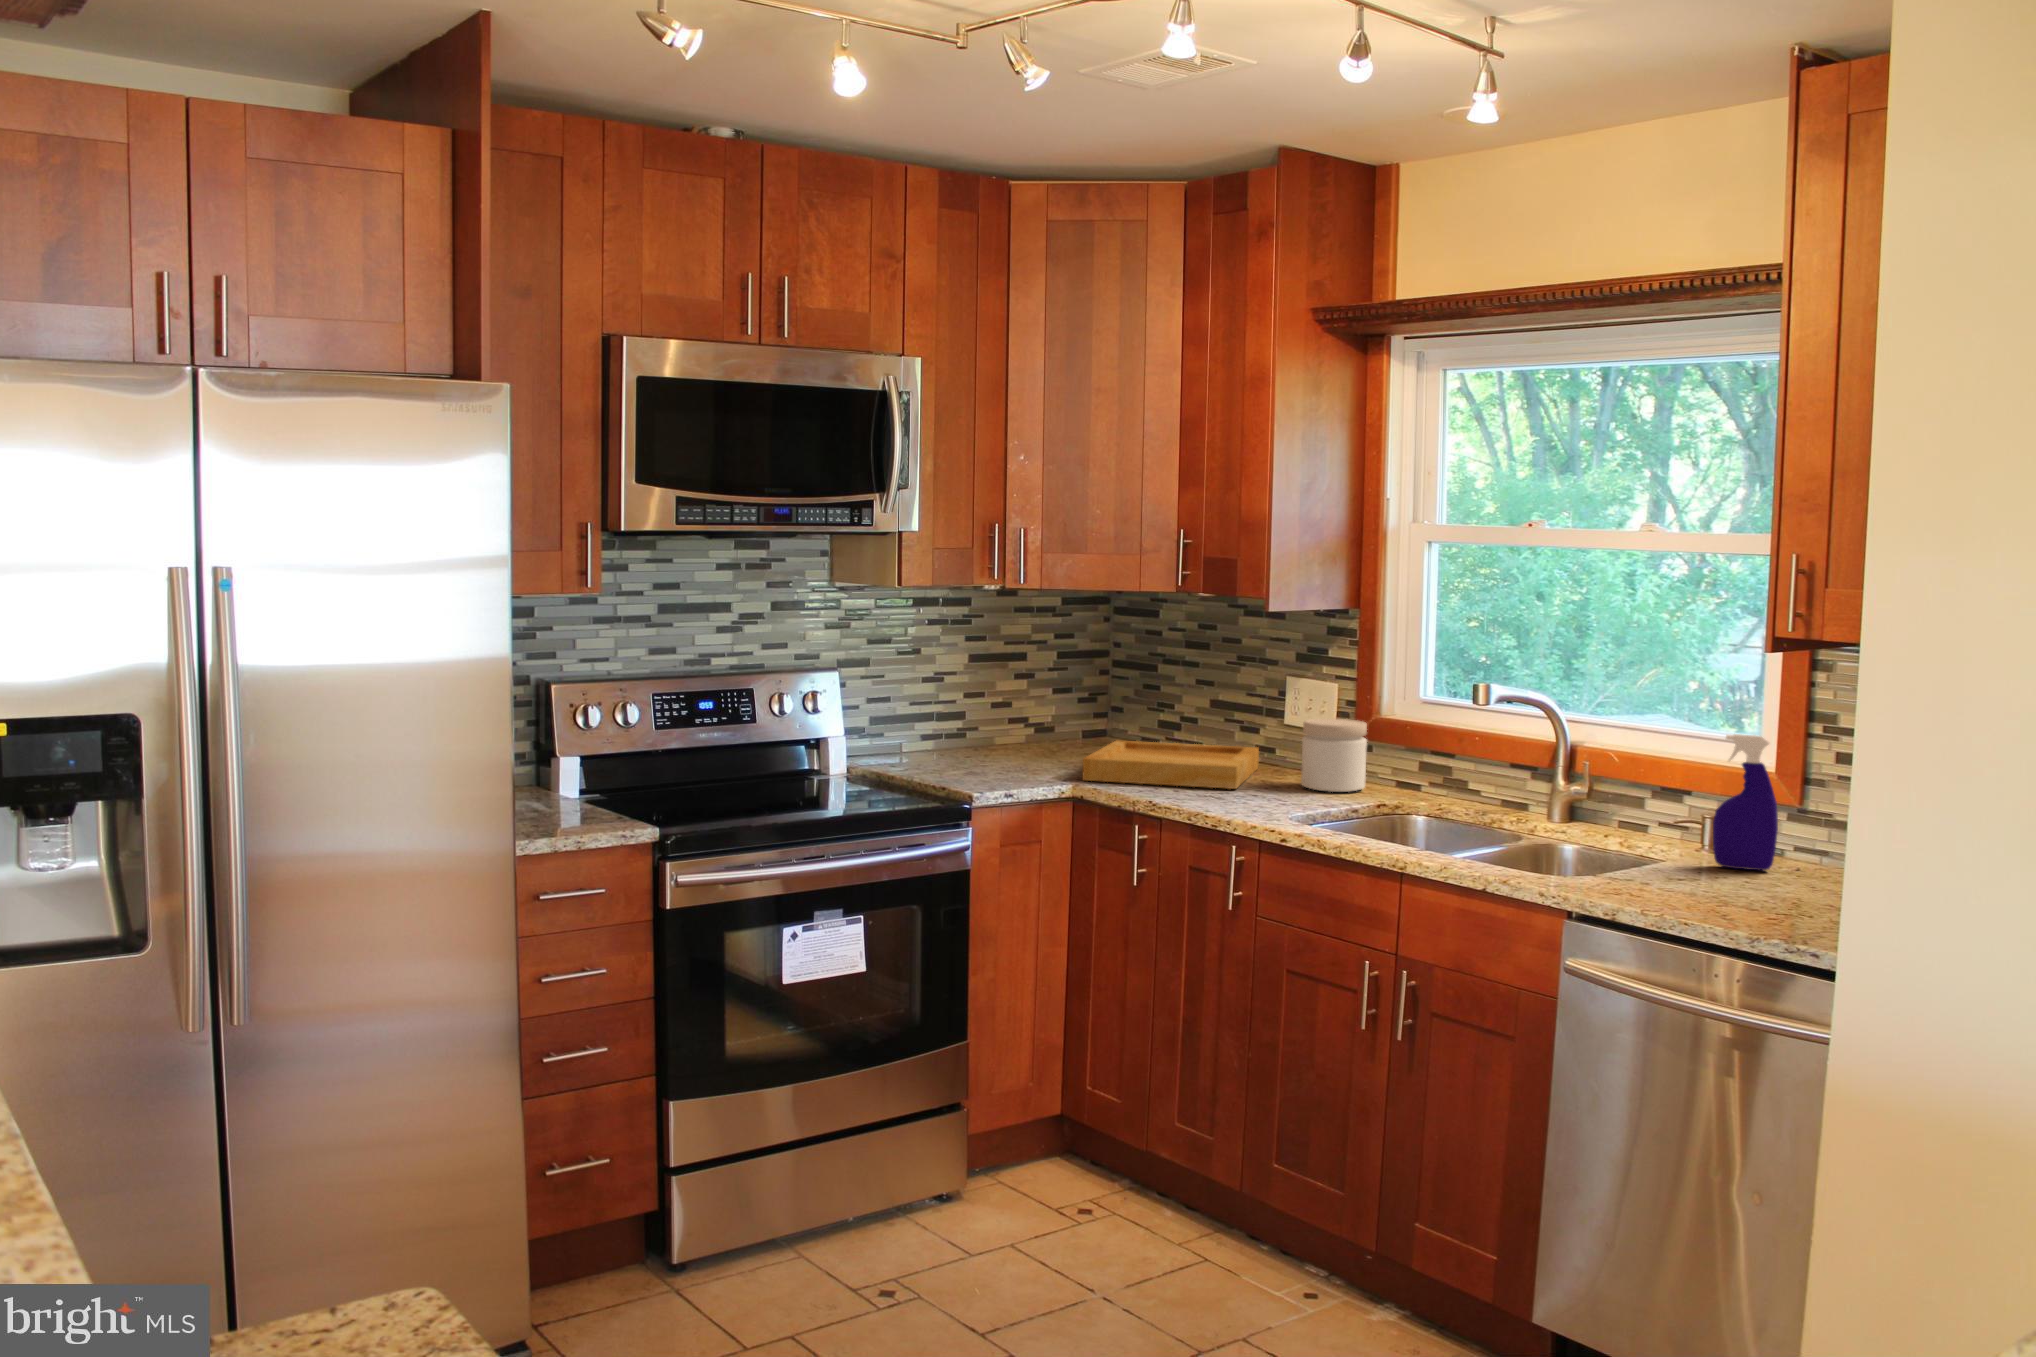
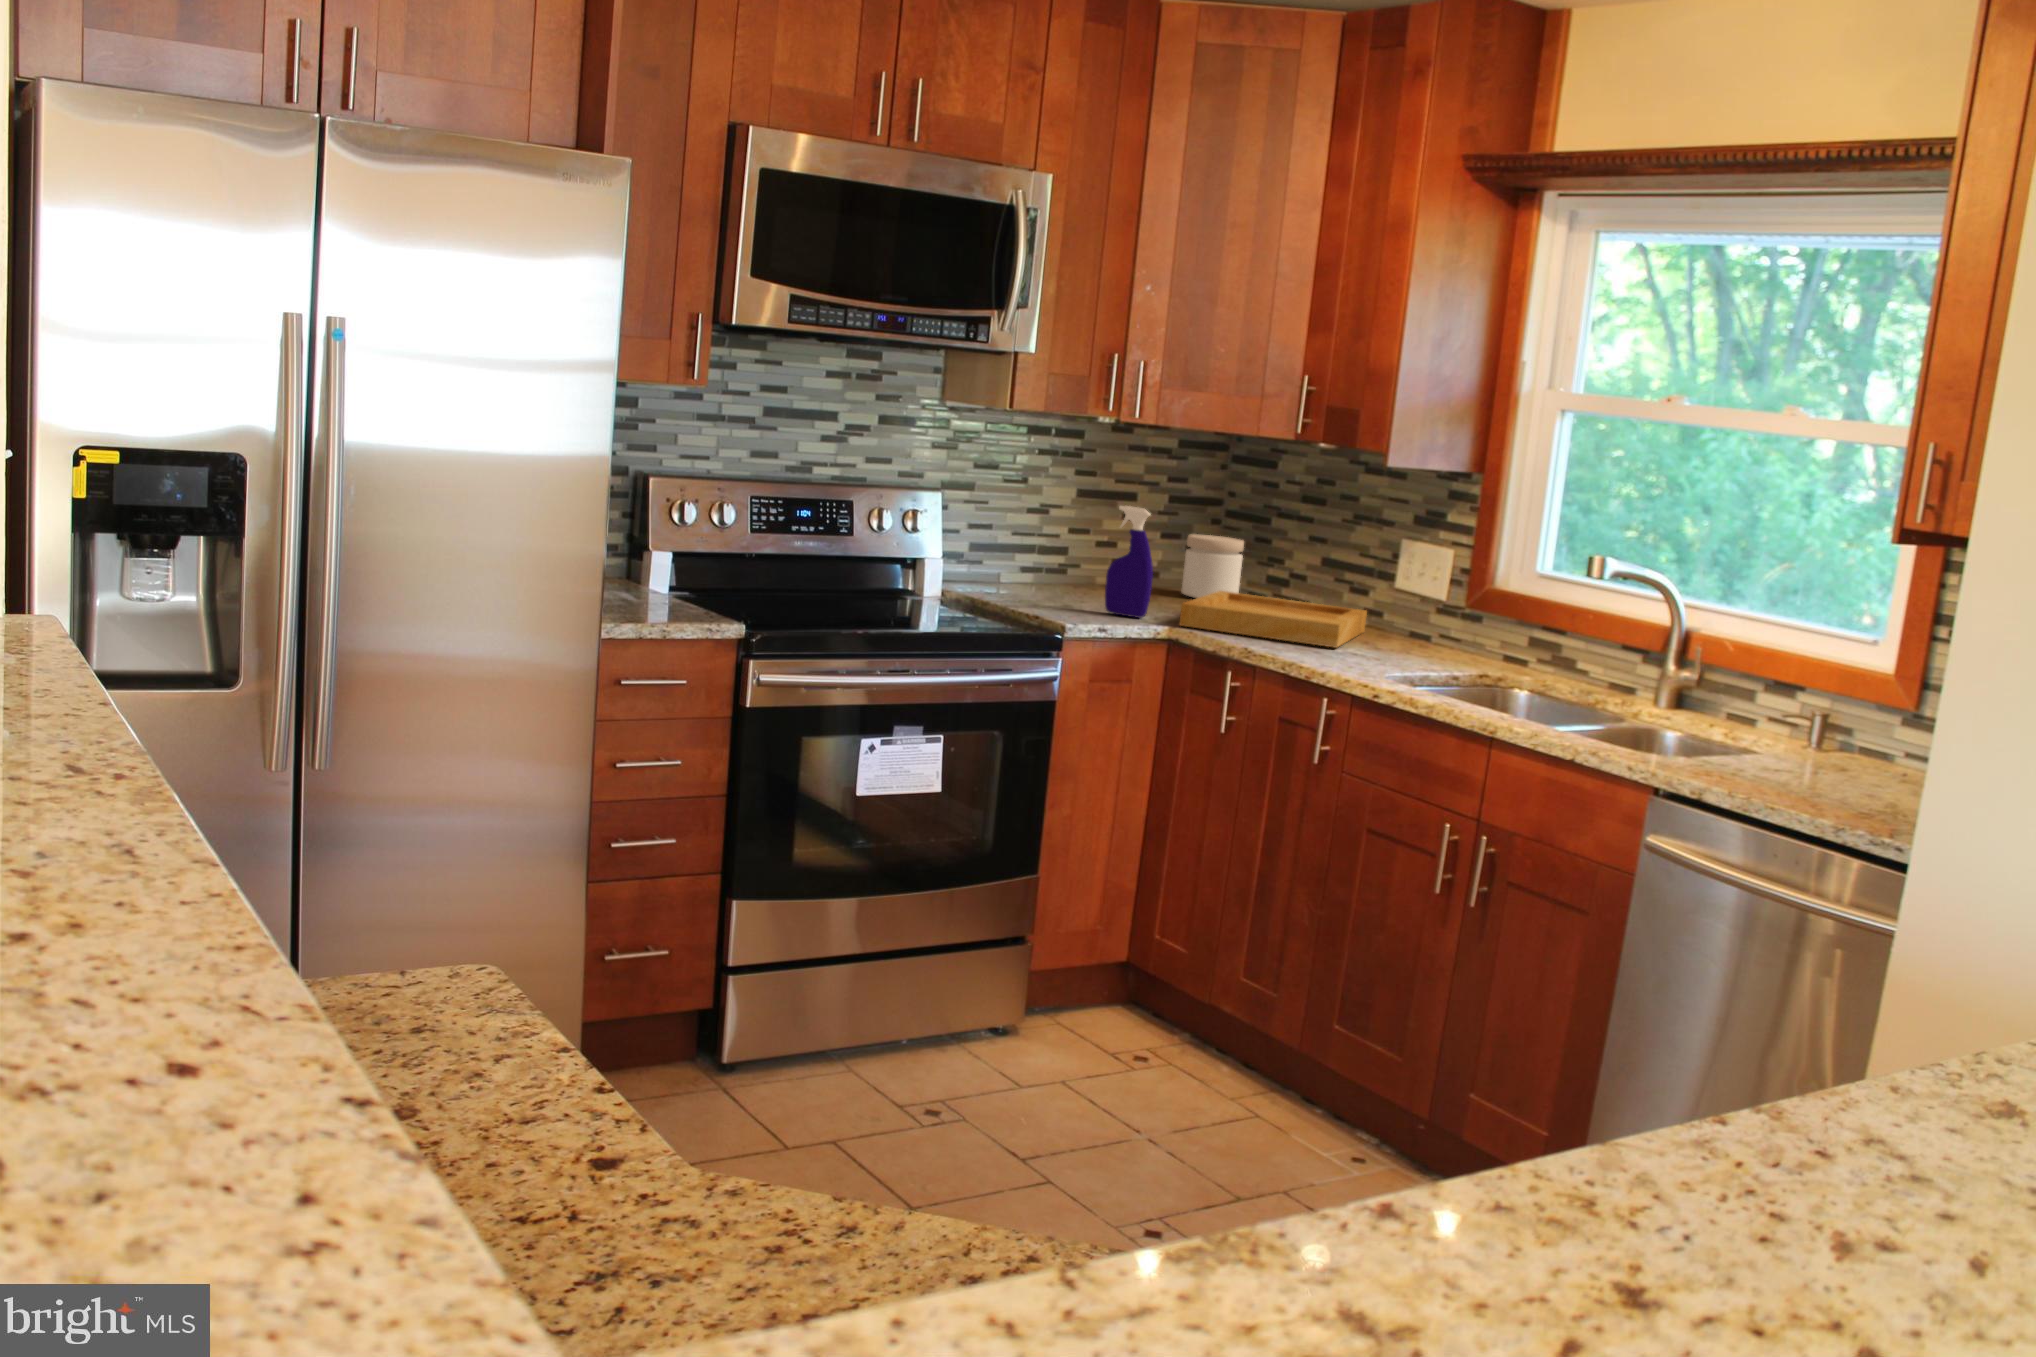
jar: present [1301,719,1367,792] -> present [1182,534,1244,598]
spray bottle: present [1713,734,1778,871] -> present [1105,506,1153,618]

